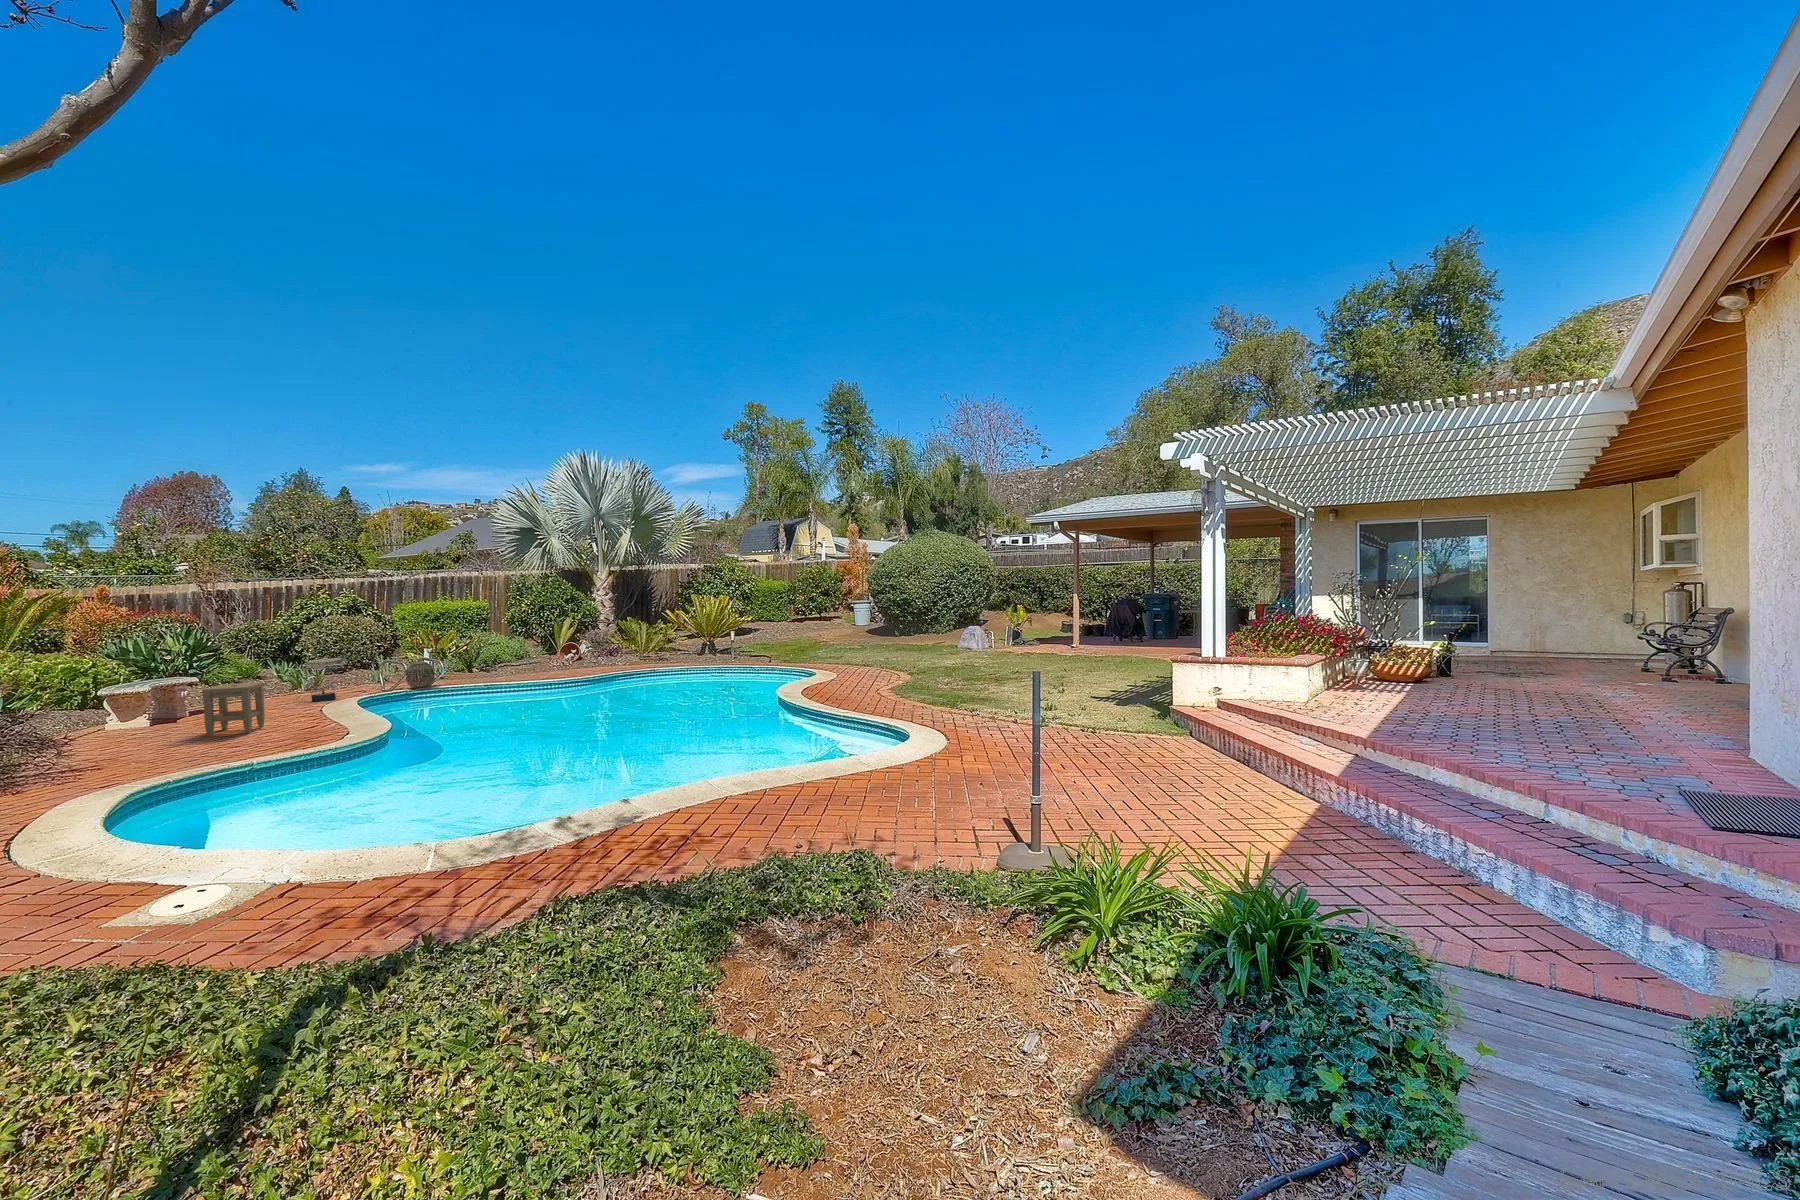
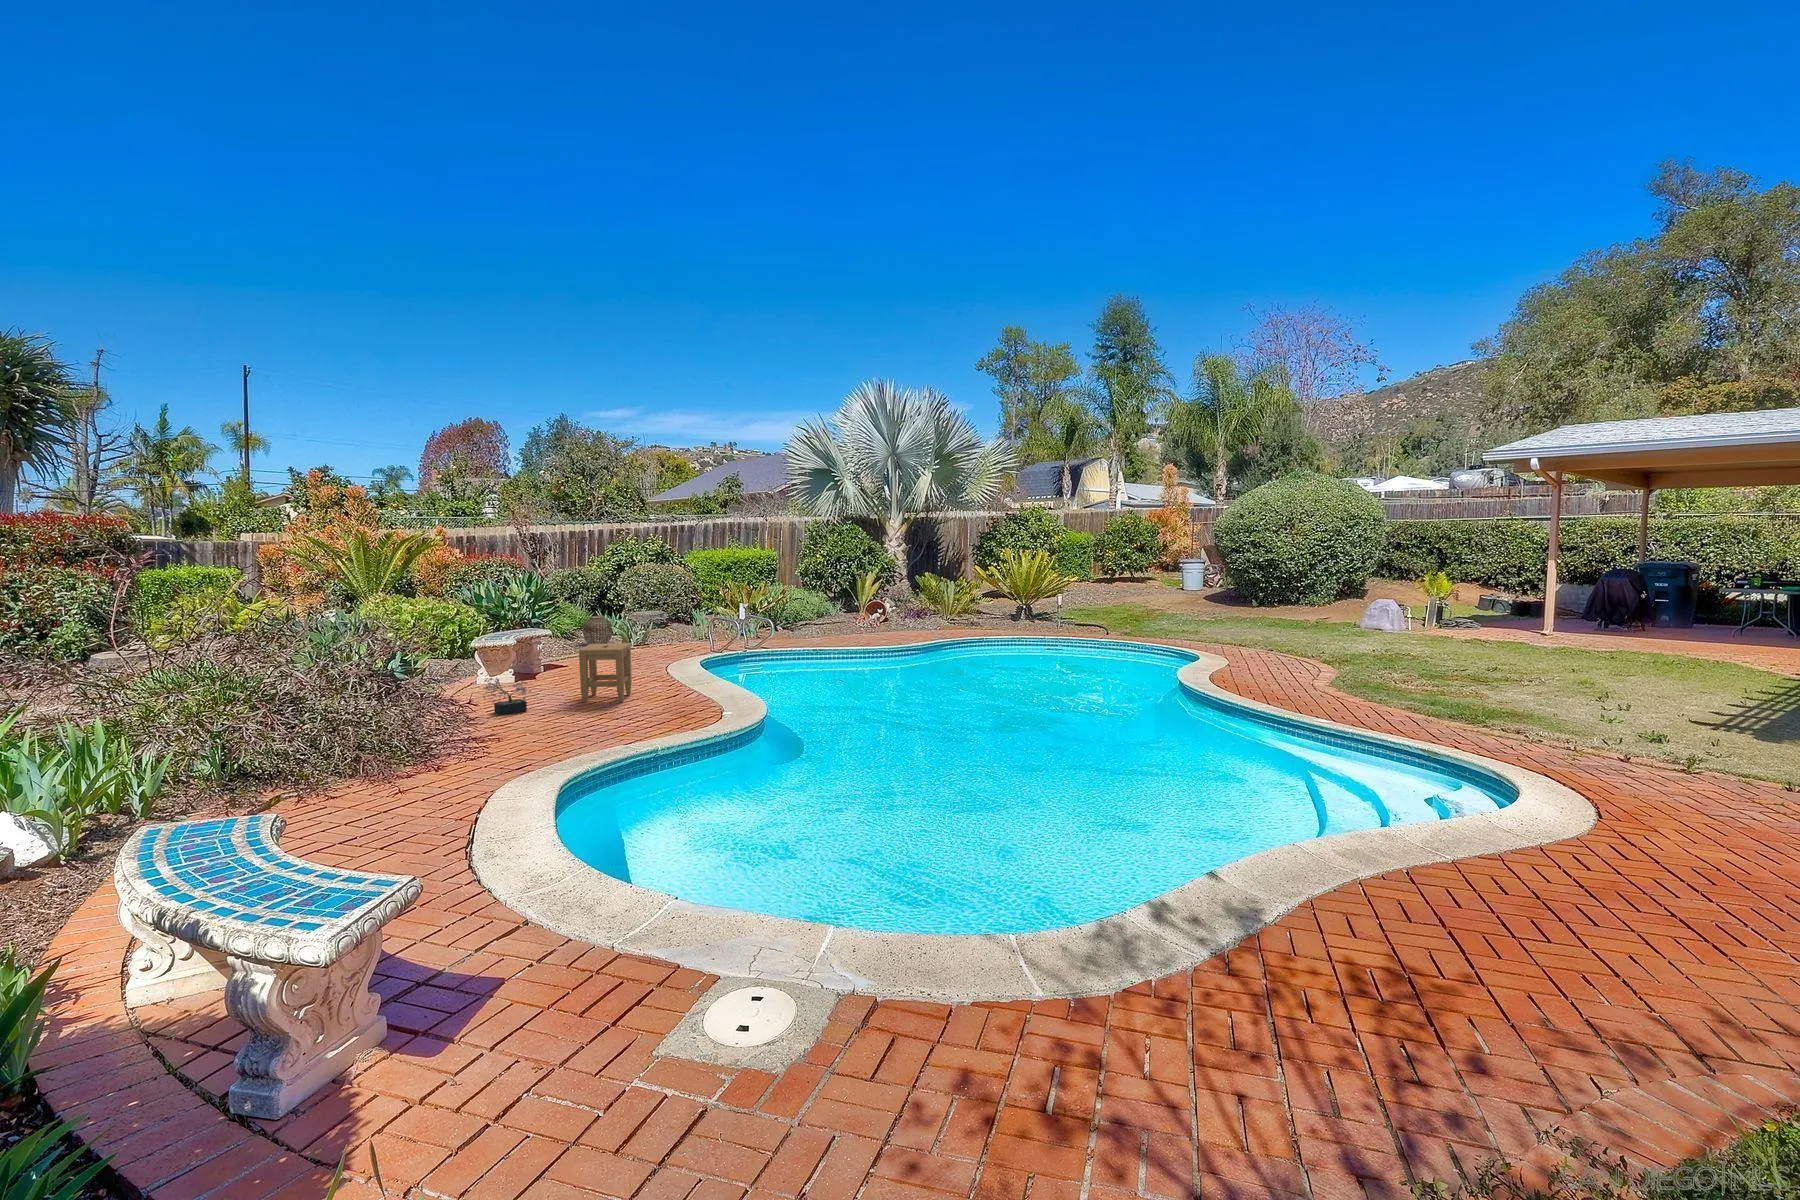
woven basket: present [406,662,435,689] -> present [583,616,612,644]
decorative plant: present [304,678,339,702] -> present [483,678,531,715]

